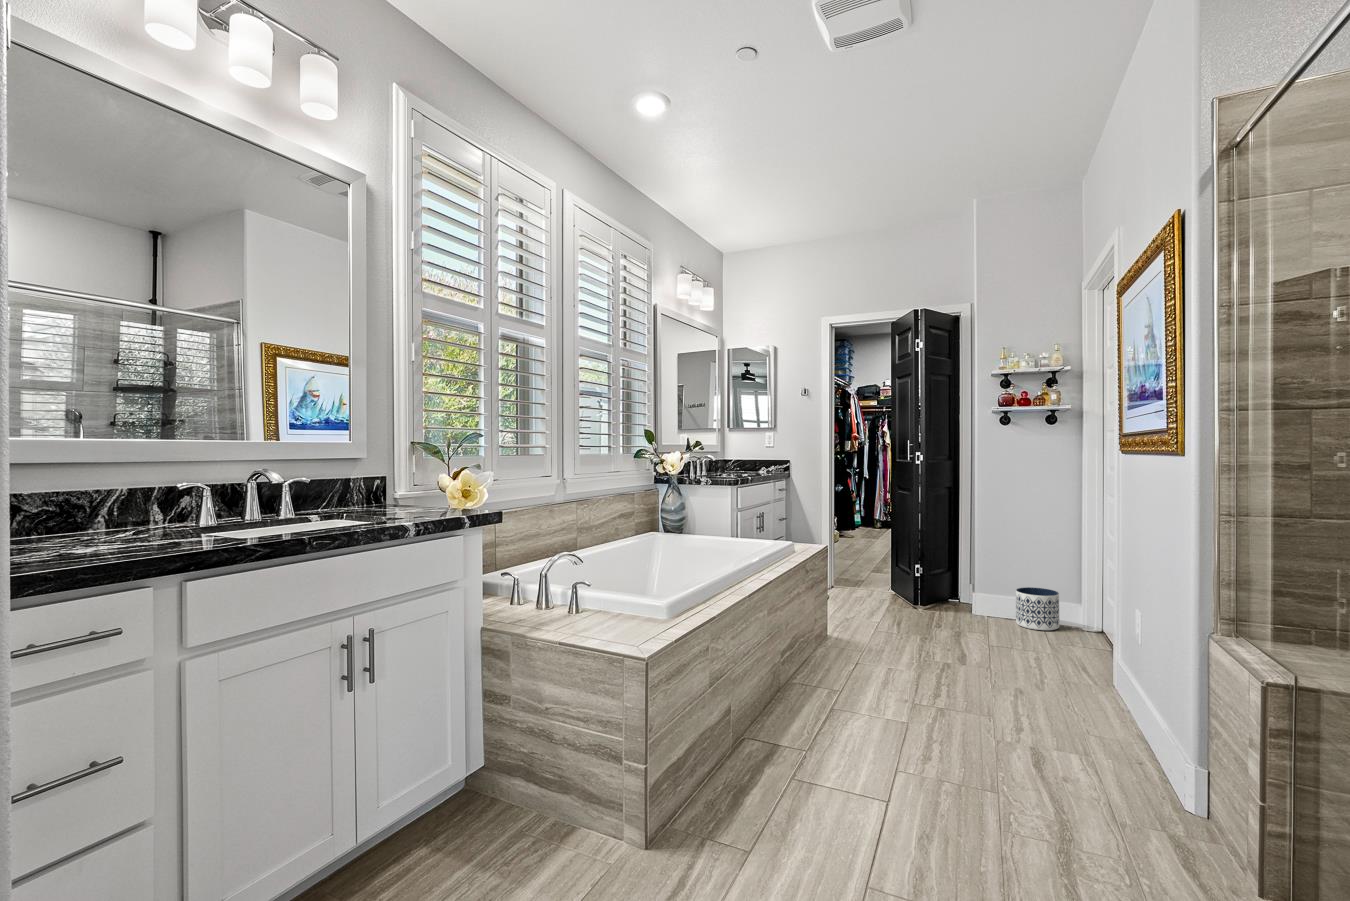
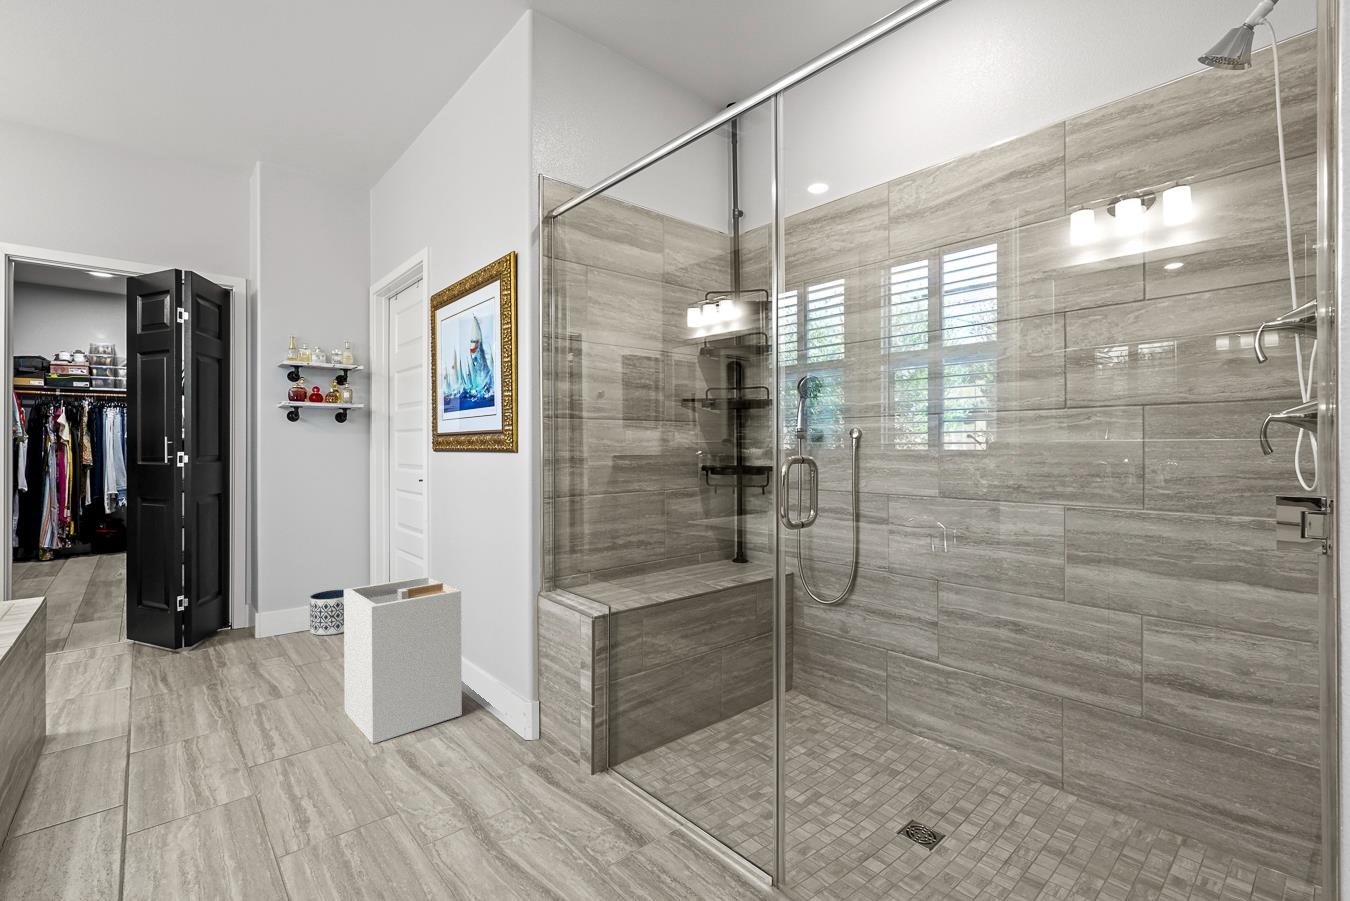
laundry hamper: none [1001,579,1105,735] -> present [344,576,462,744]

